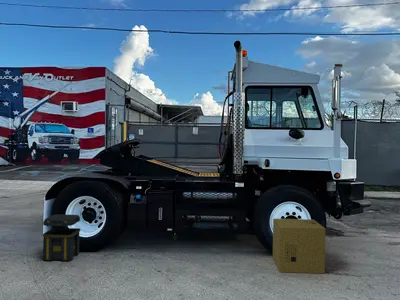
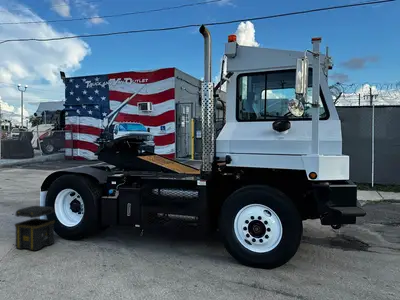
cardboard box: present [273,219,326,273] -> none [223,222,281,293]

